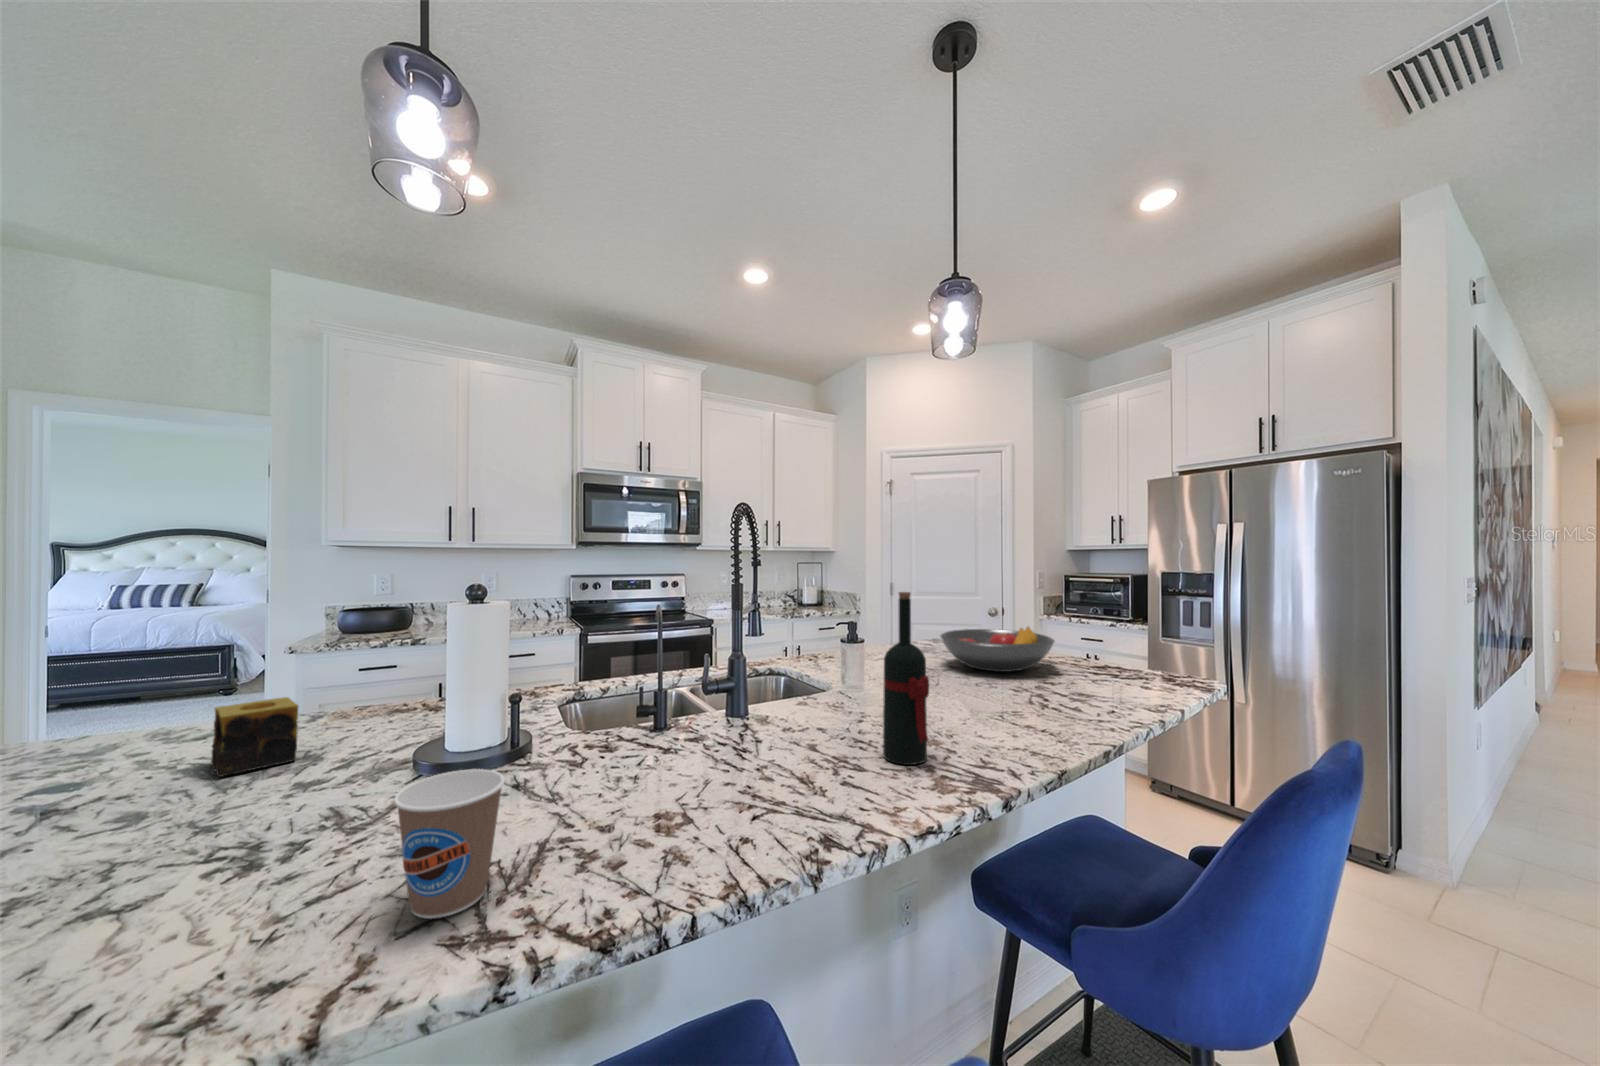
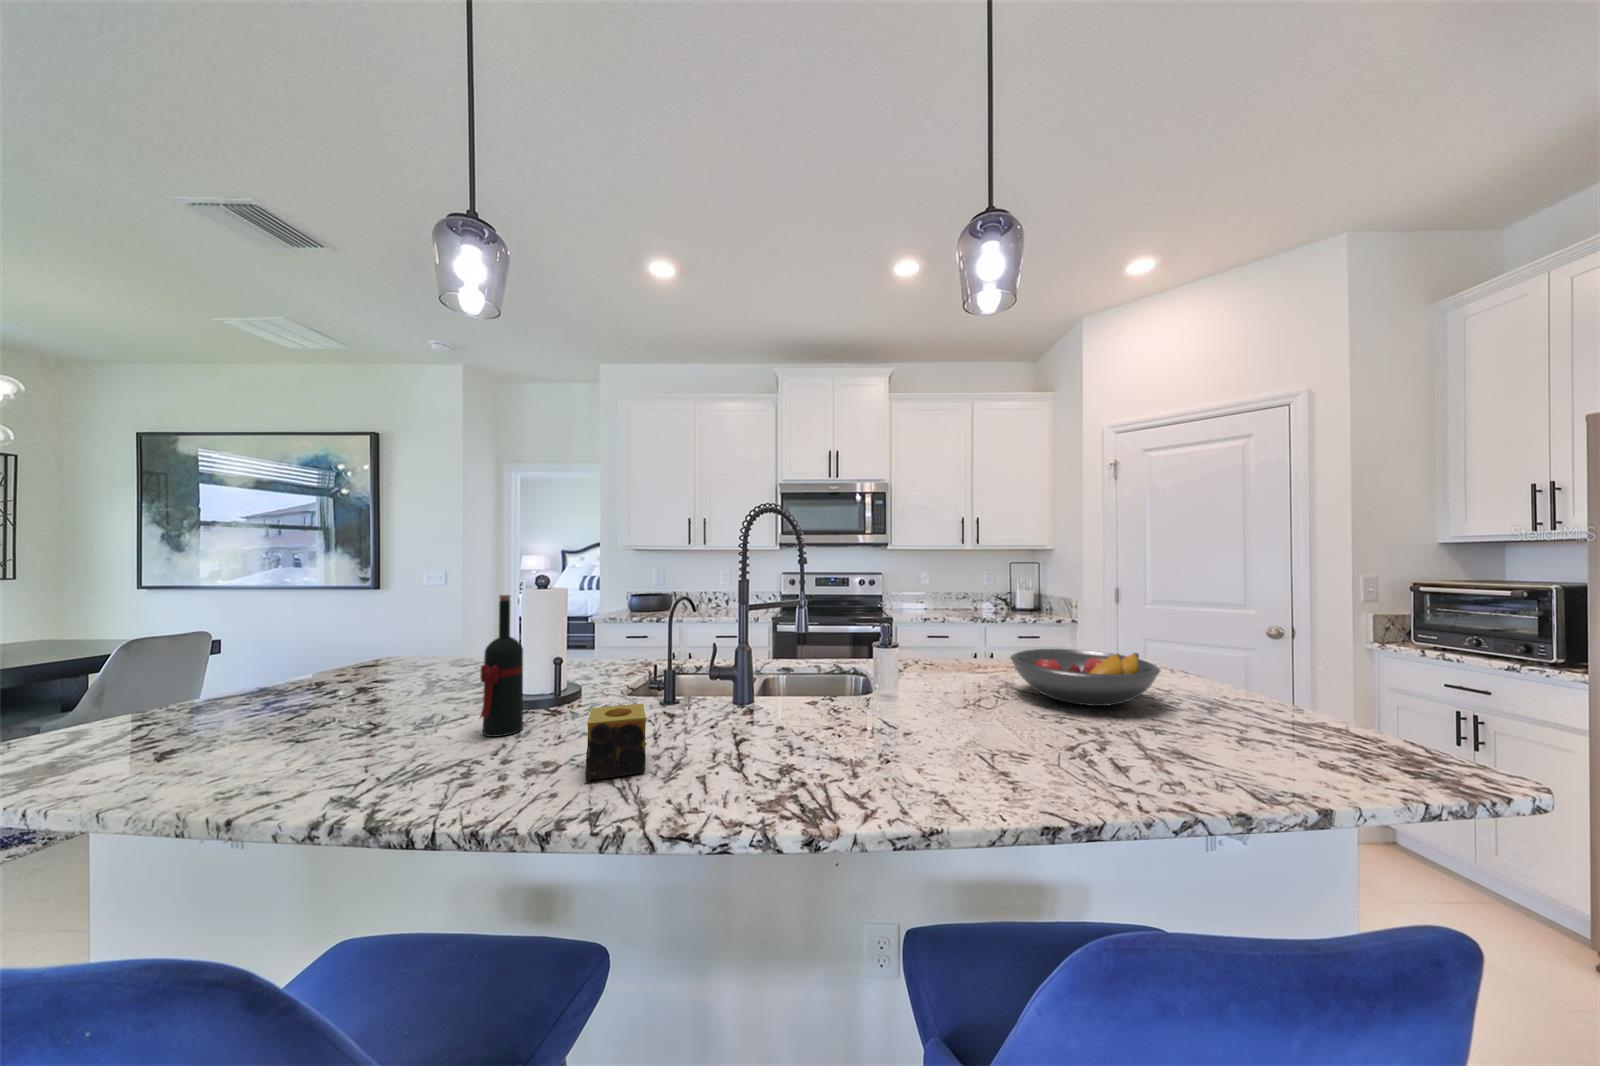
wine bottle: present [883,592,929,765] -> present [480,595,523,737]
candle: present [211,697,298,777] -> present [585,704,646,780]
coffee cup: present [394,769,505,919] -> none [337,704,412,790]

